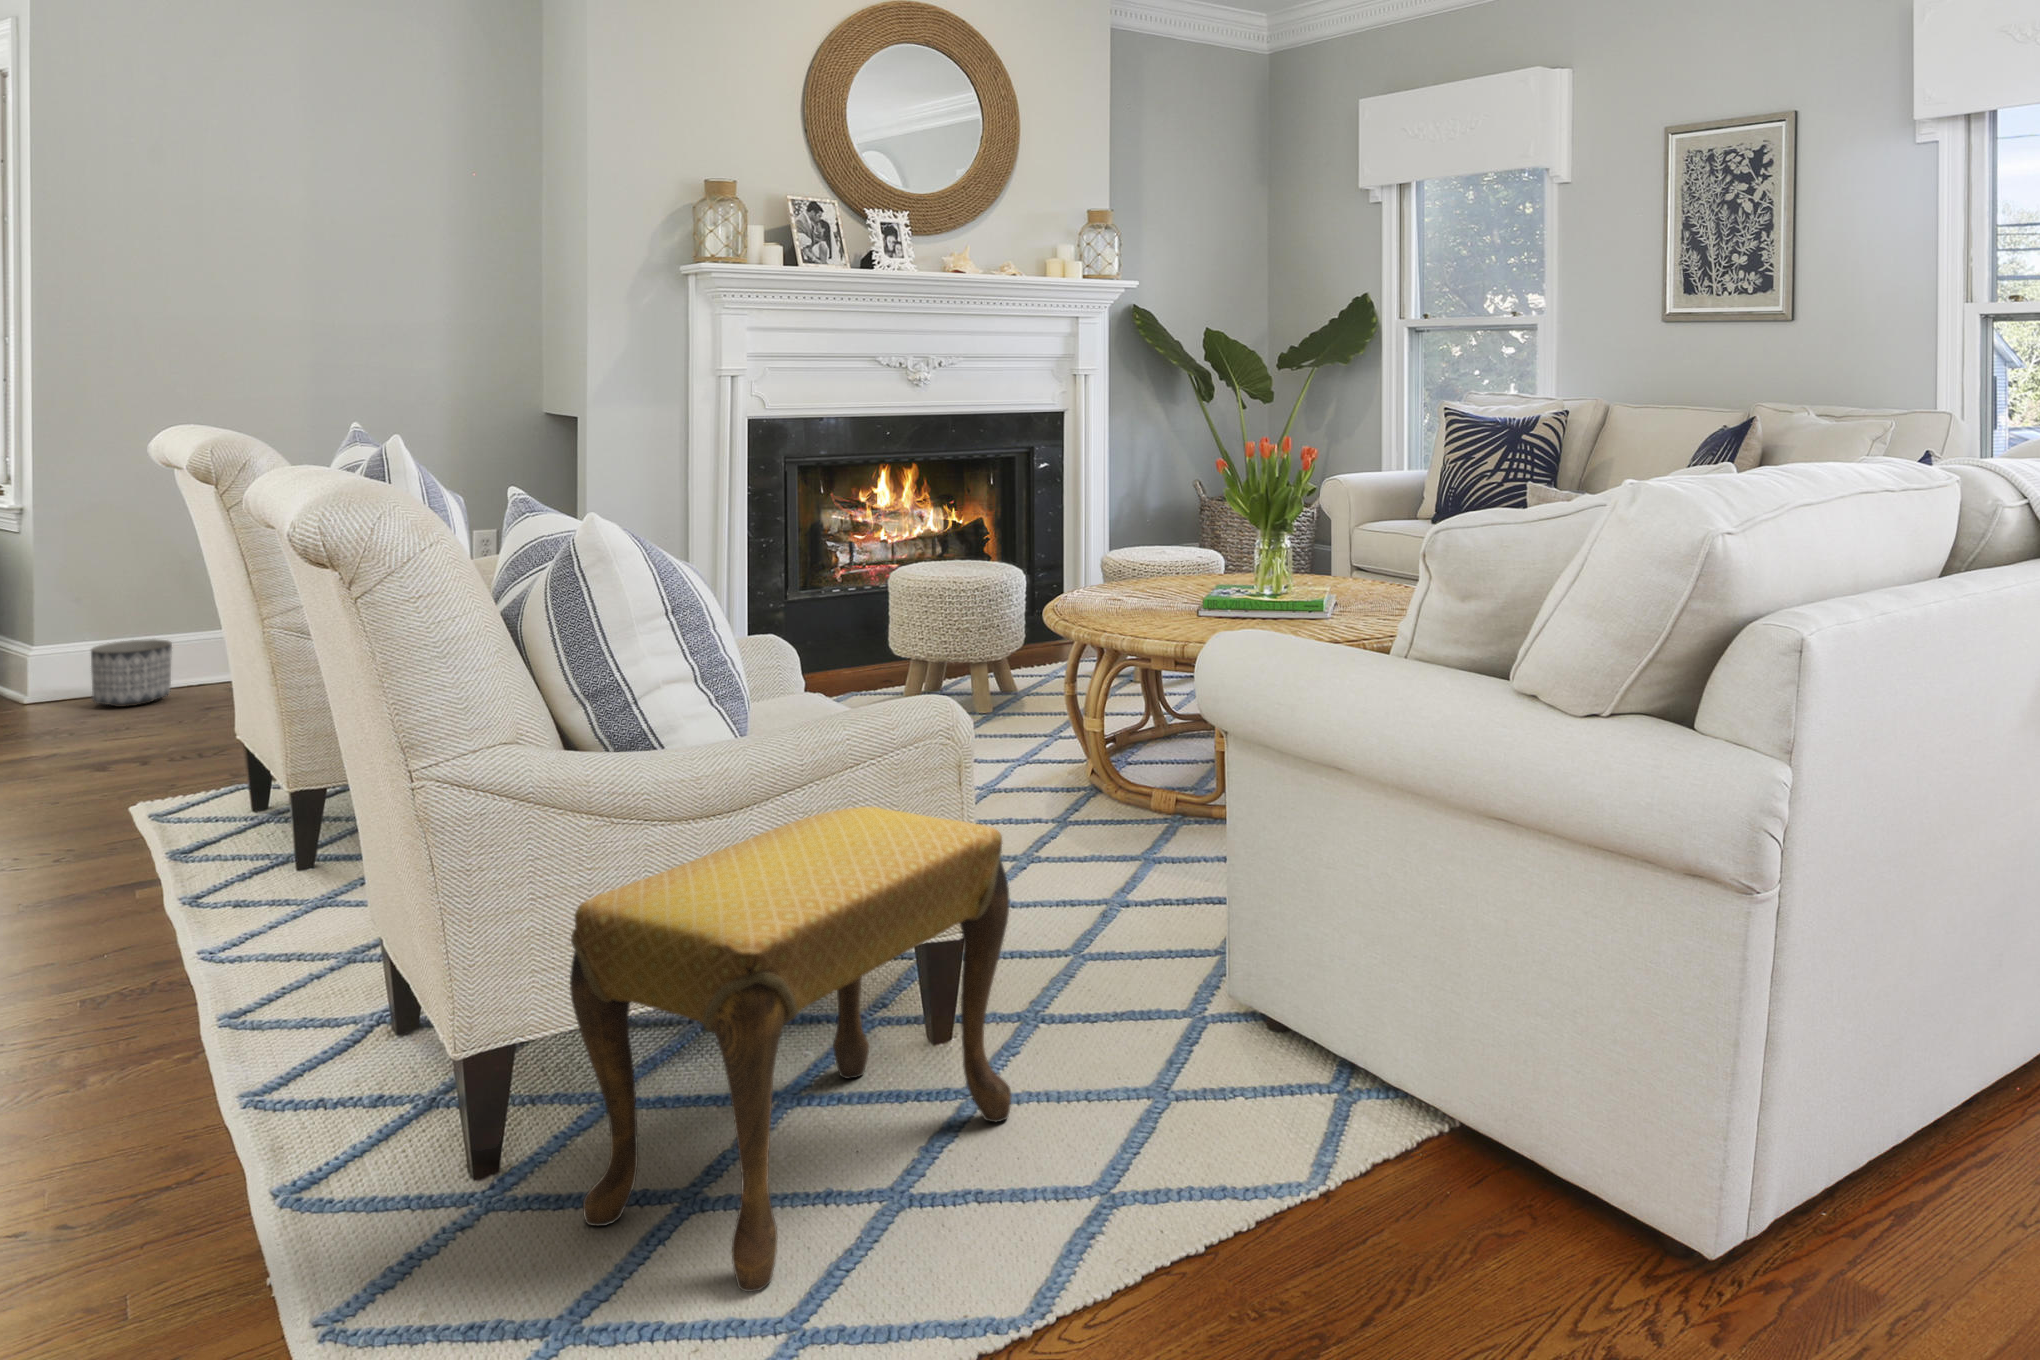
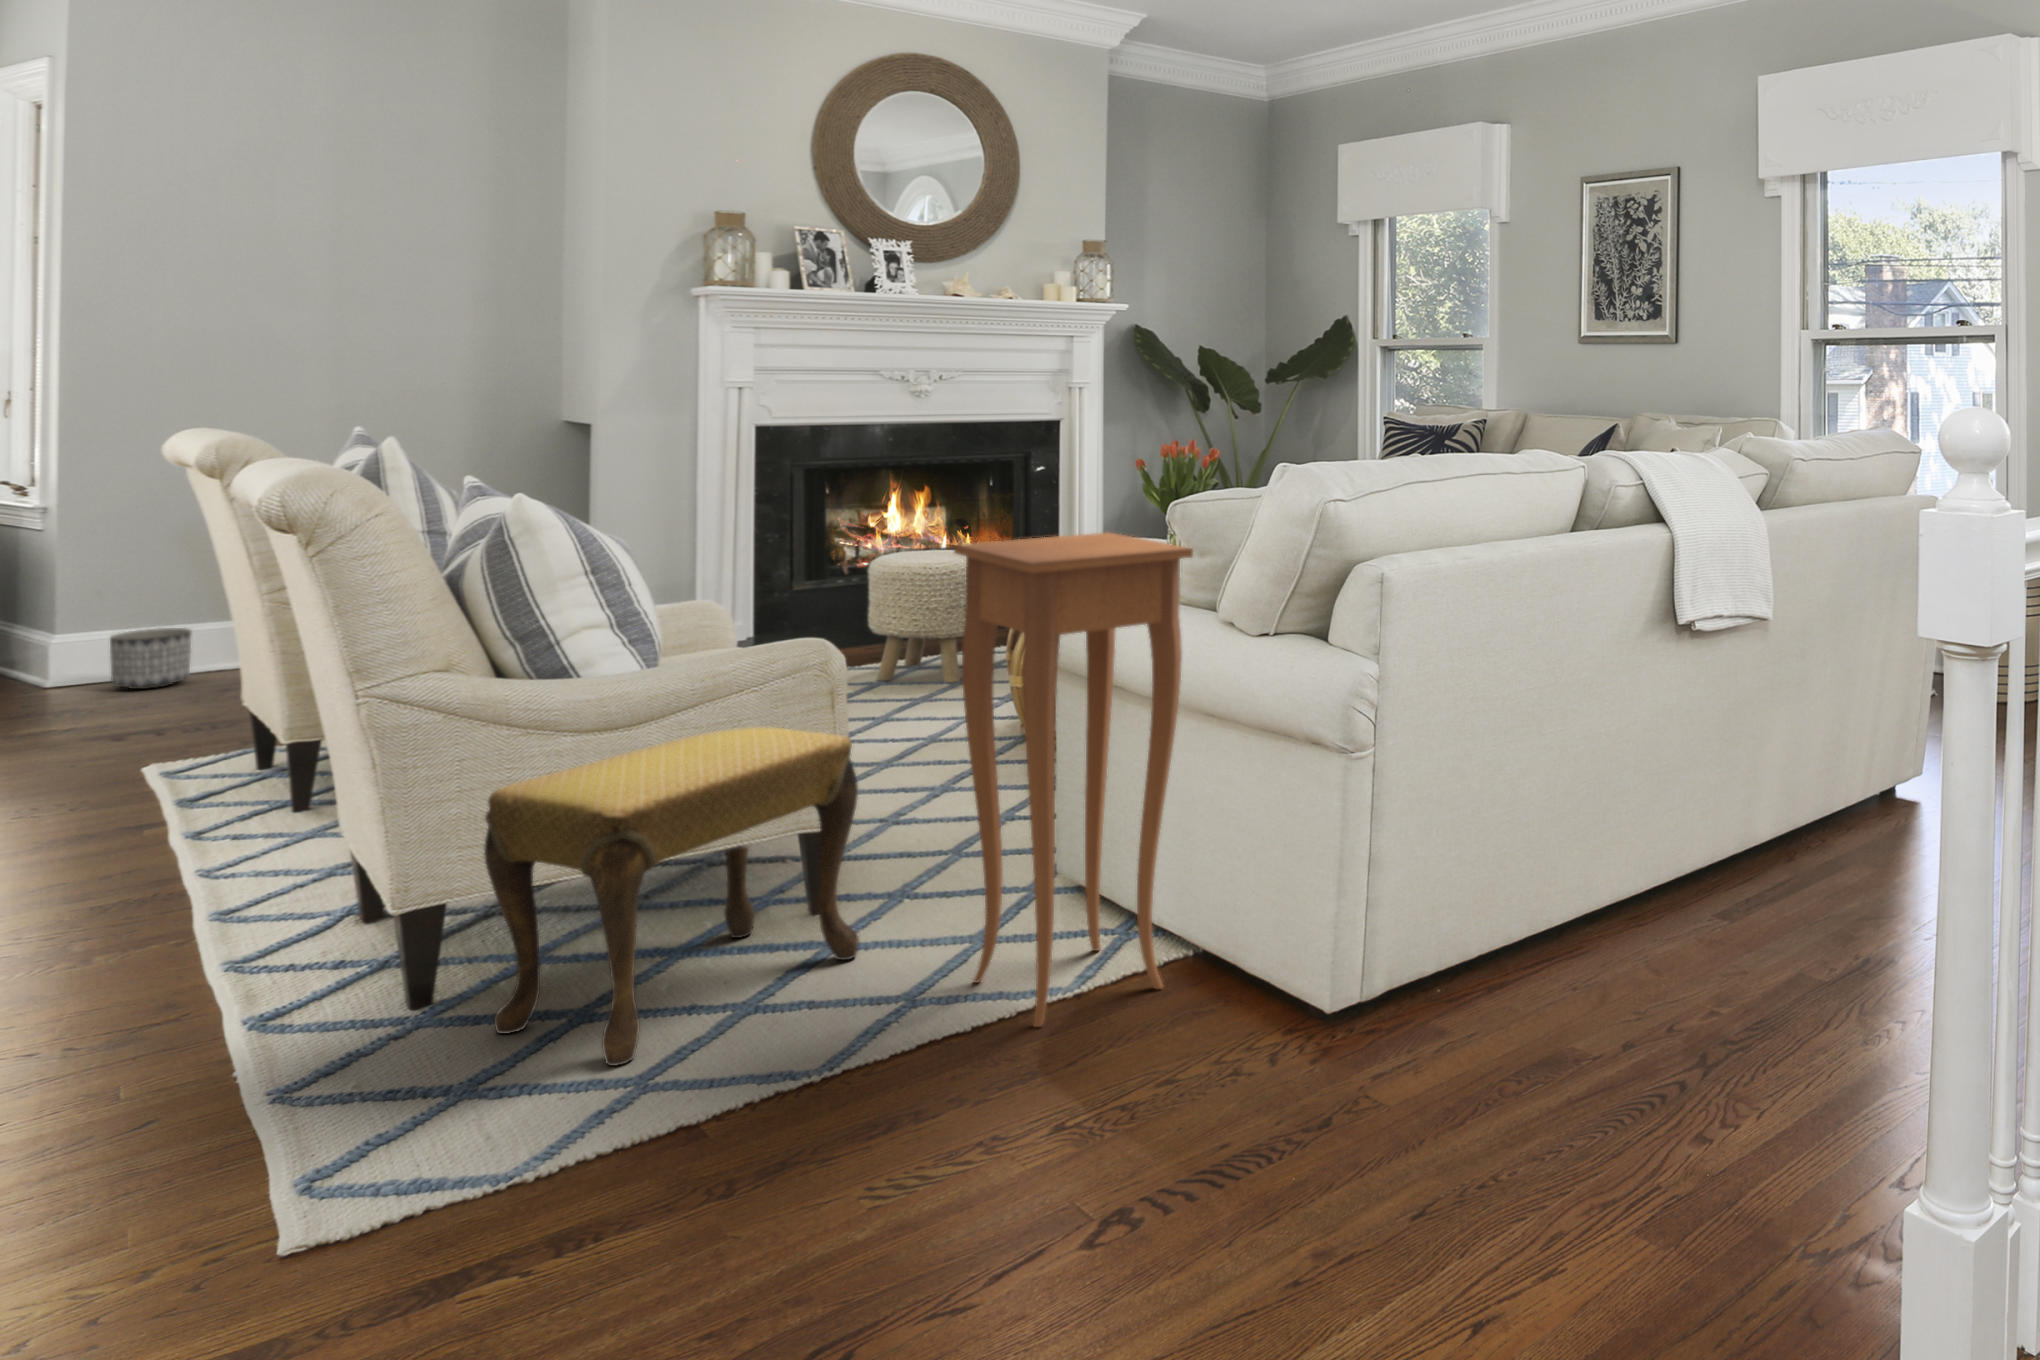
side table: none [1149,561,1478,1253] -> present [954,532,1193,1027]

